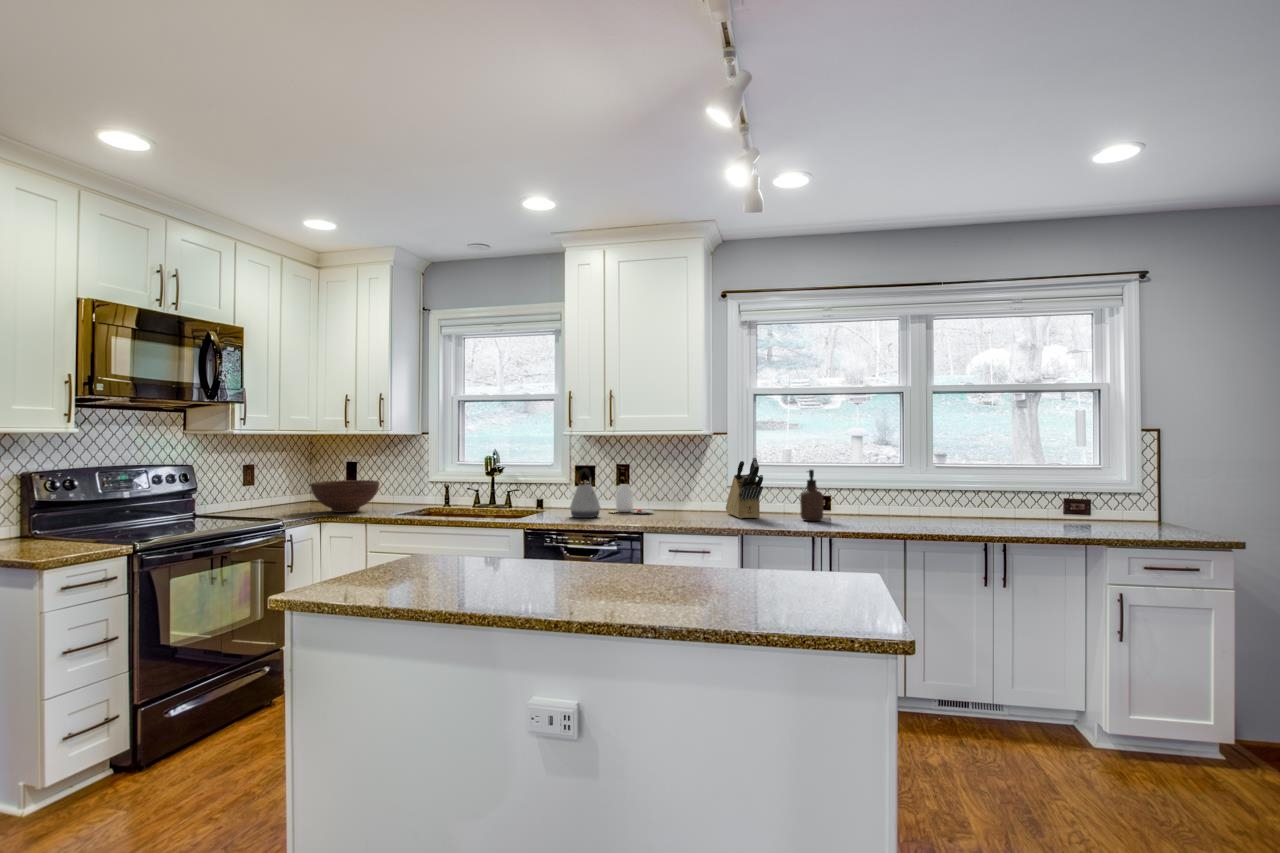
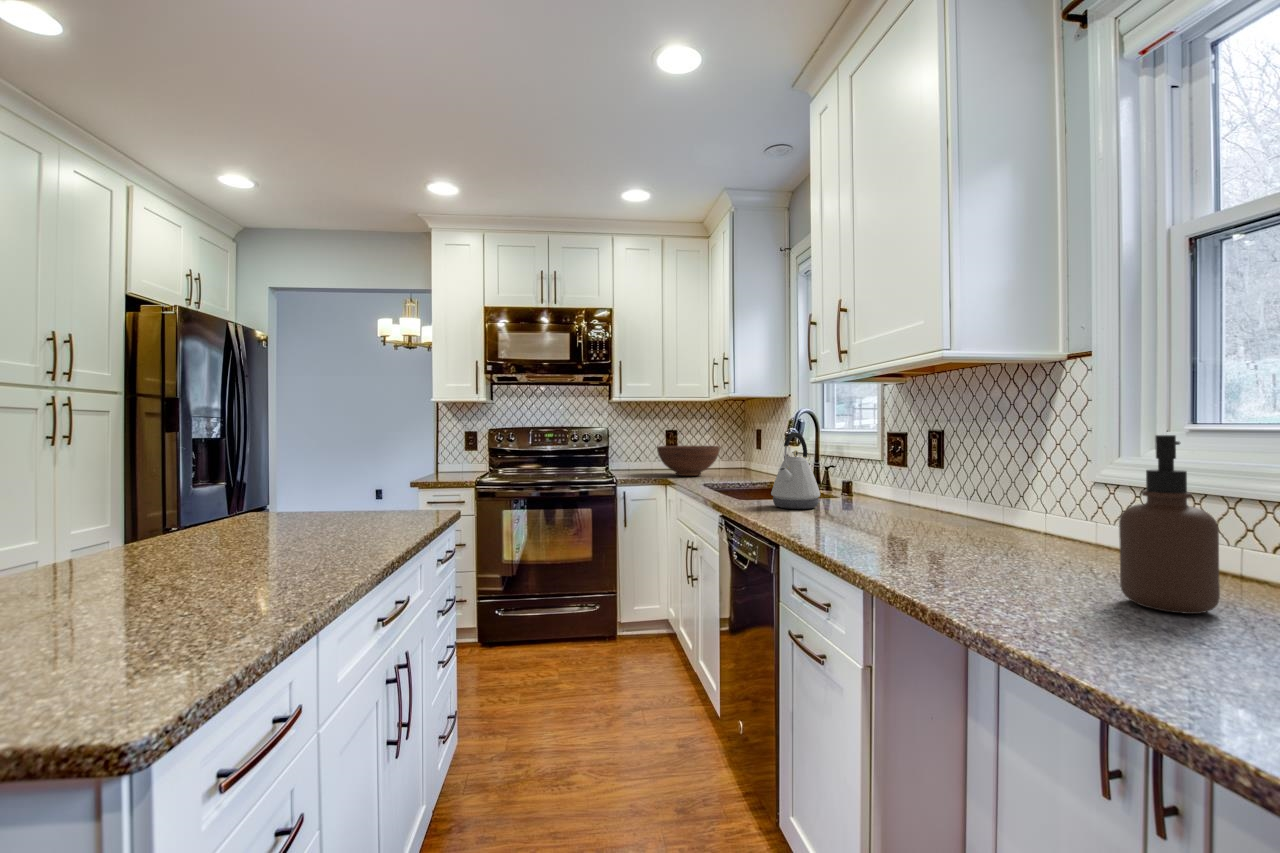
knife block: present [726,458,763,519] -> none [960,403,1110,564]
jar: present [611,484,652,514] -> none [862,463,925,517]

